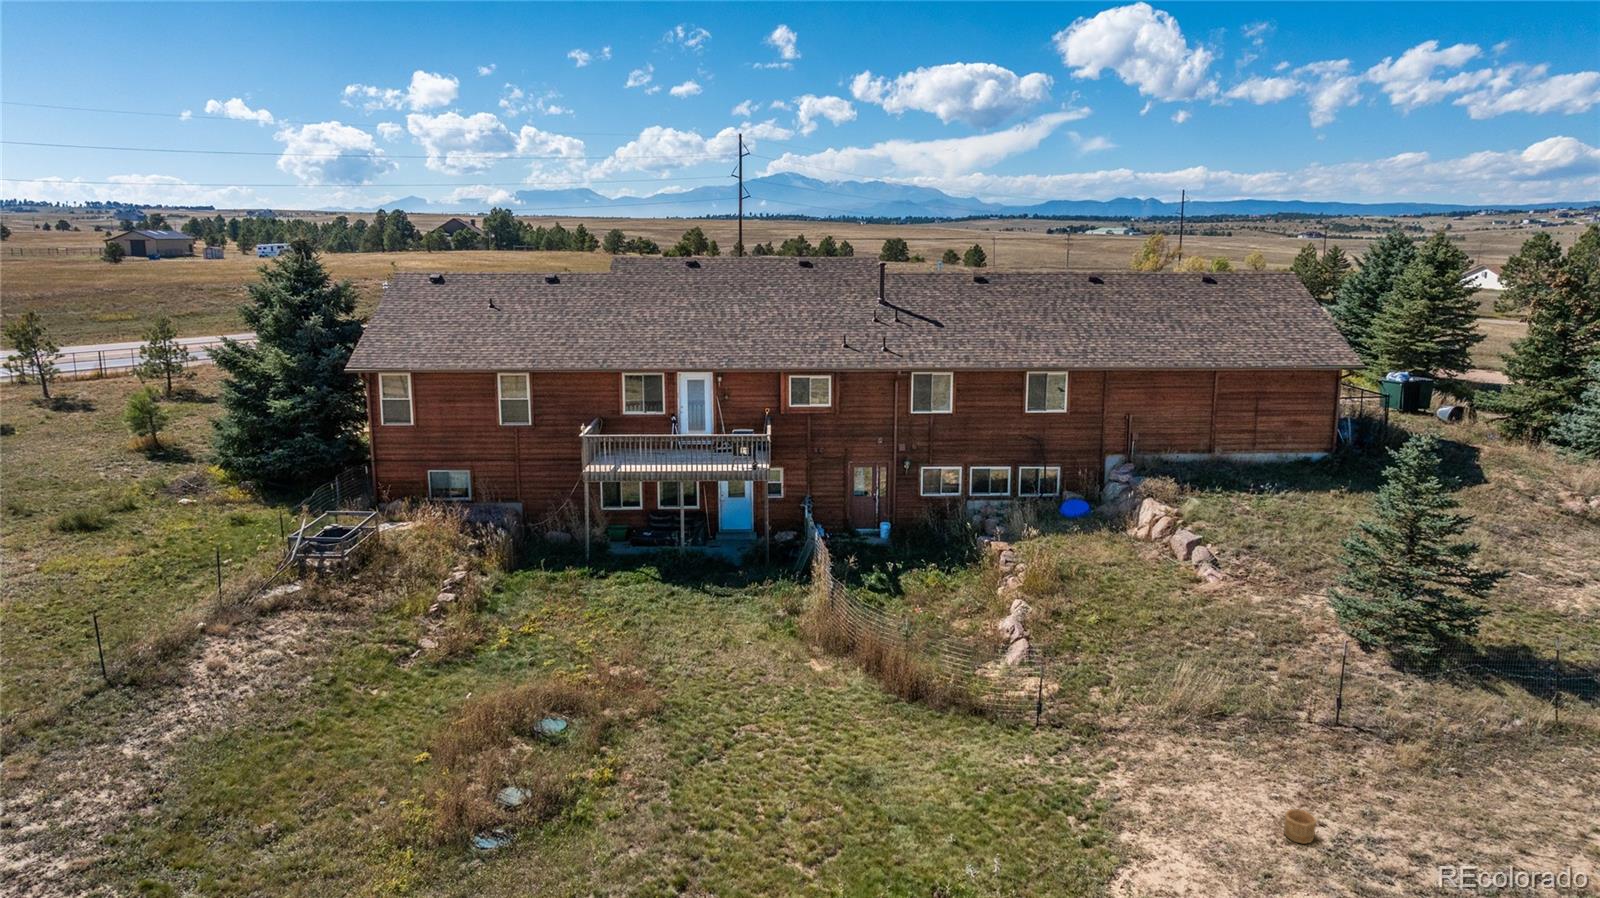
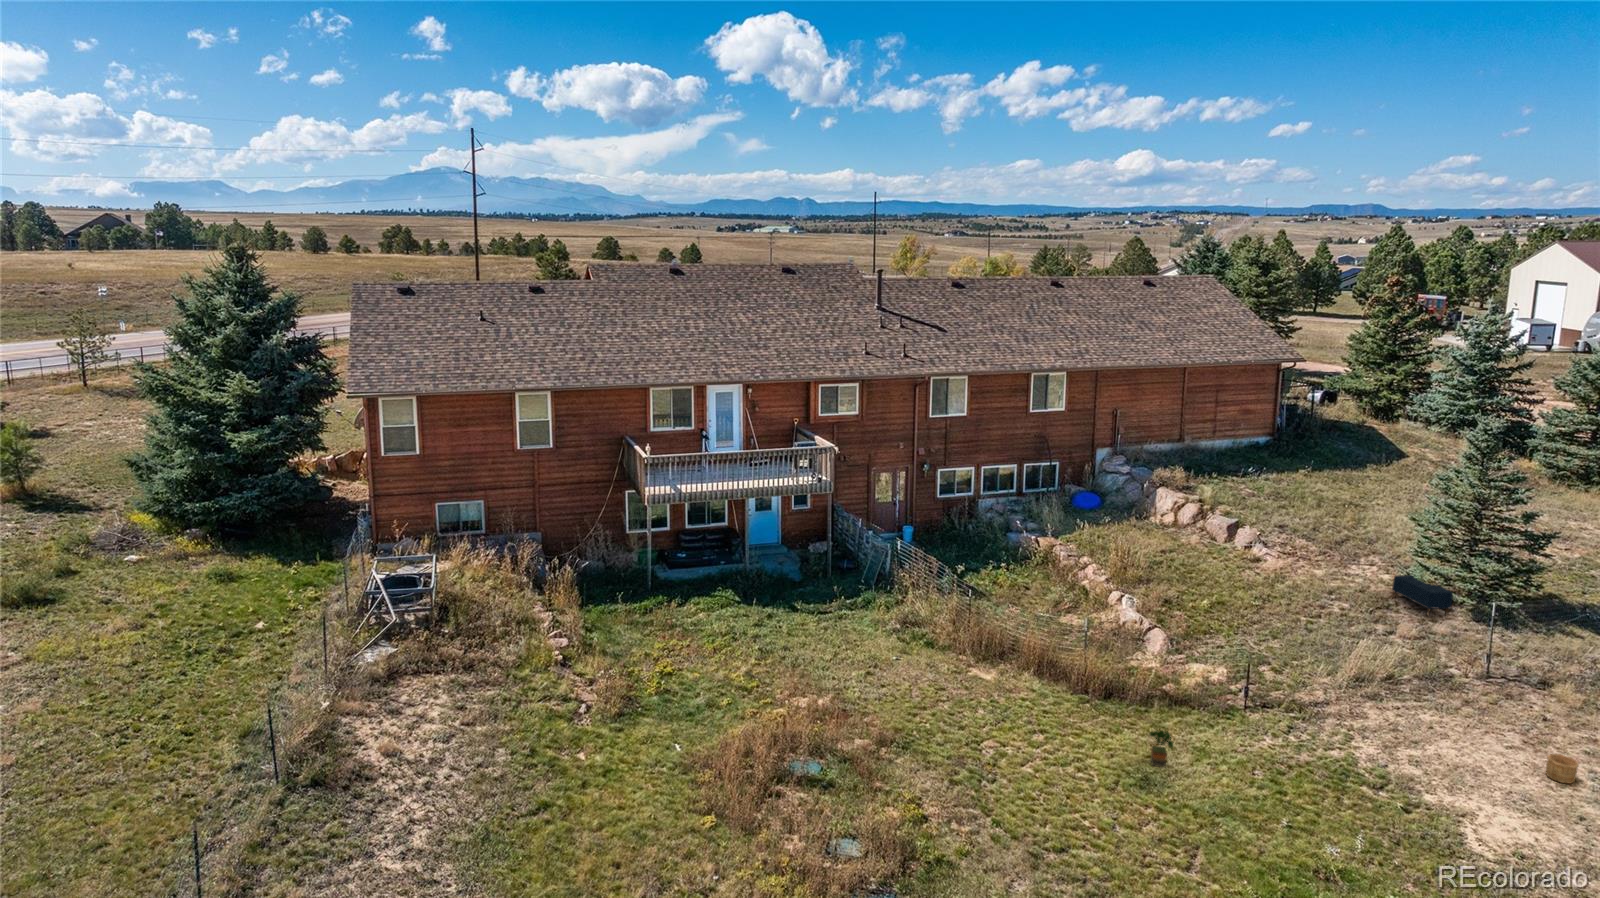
bench: none [1313,608,1366,657] -> present [1392,575,1453,616]
potted tree: none [875,729,898,768] -> present [1150,730,1174,767]

